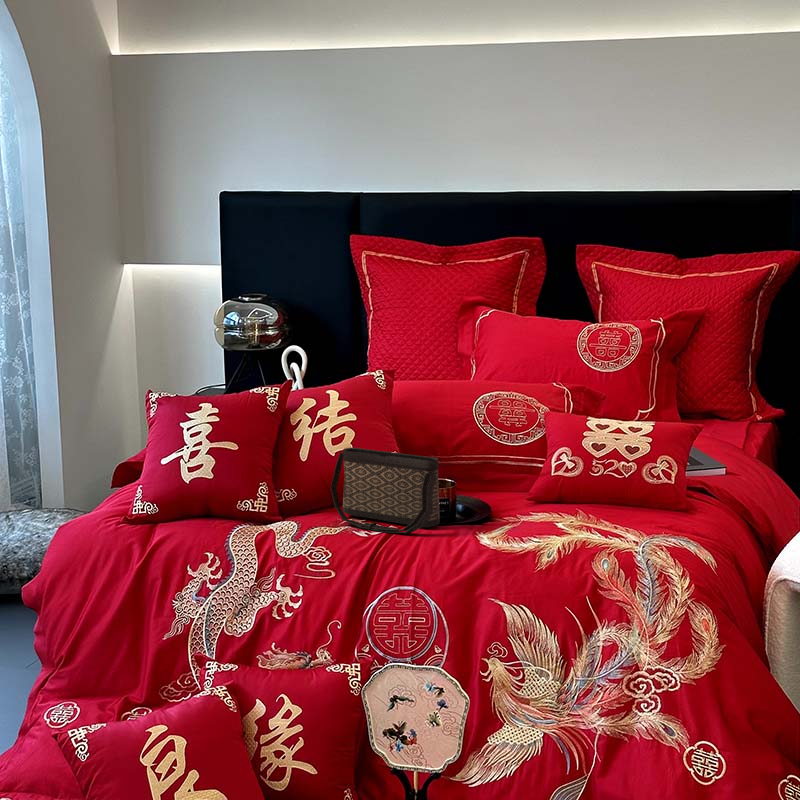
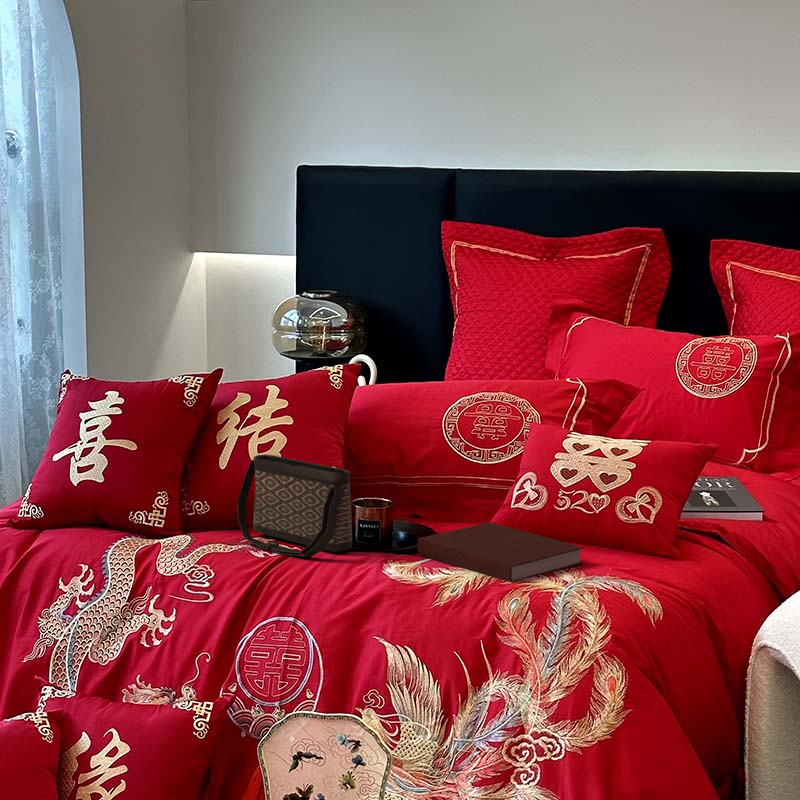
notebook: none [497,495,637,546] -> present [417,522,583,582]

